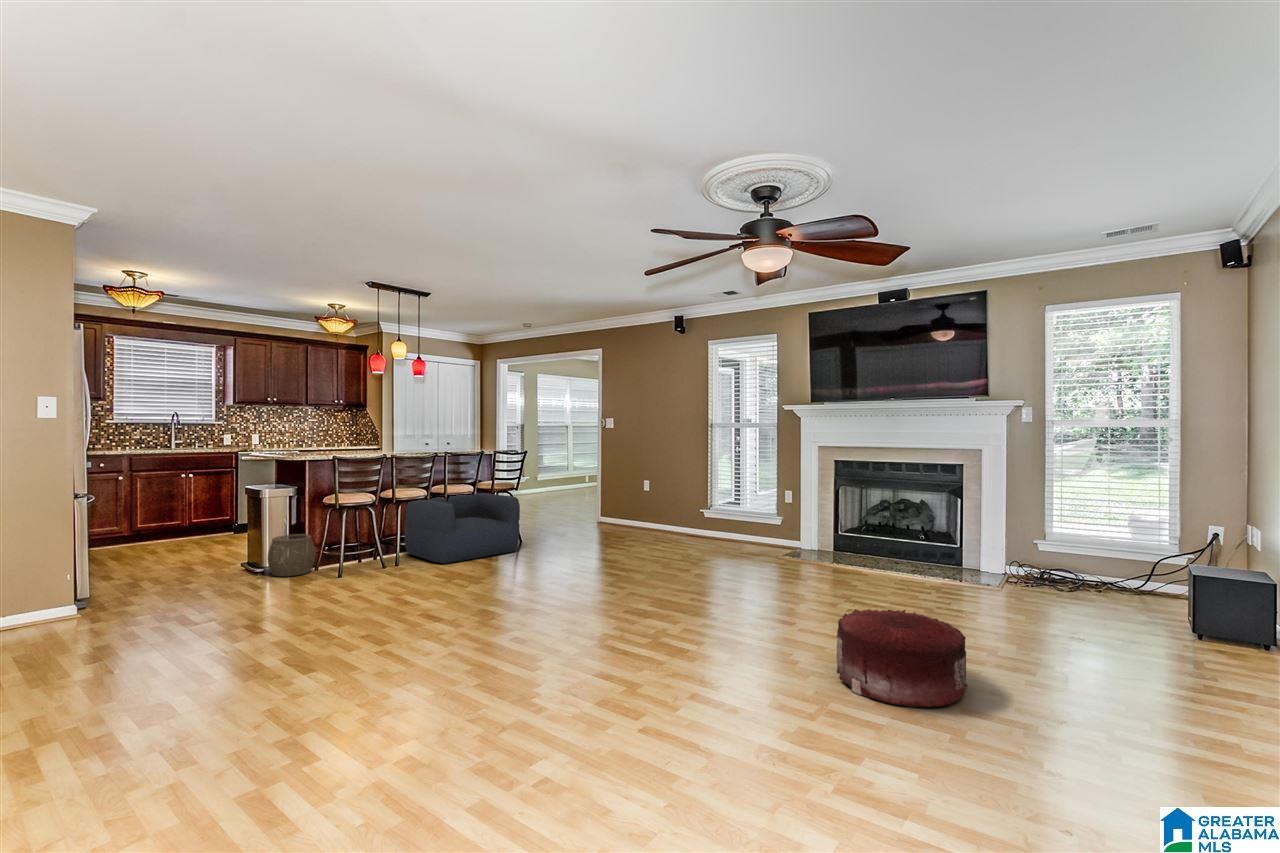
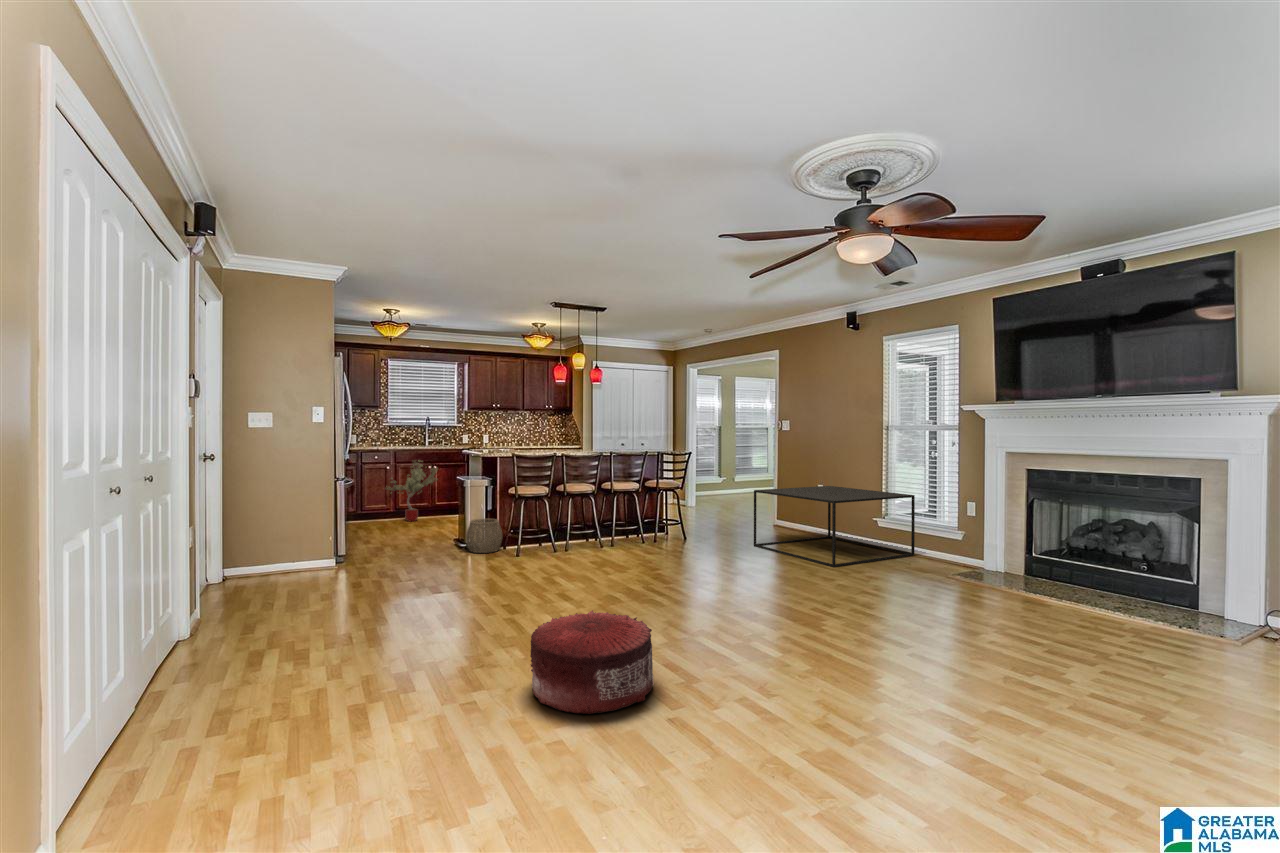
potted tree: none [115,466,197,546] -> present [387,461,438,521]
coffee table: none [594,481,740,558] -> present [754,486,915,567]
armchair: present [405,493,520,564] -> none [578,490,678,553]
pouf: present [837,609,968,707] -> present [530,610,654,714]

